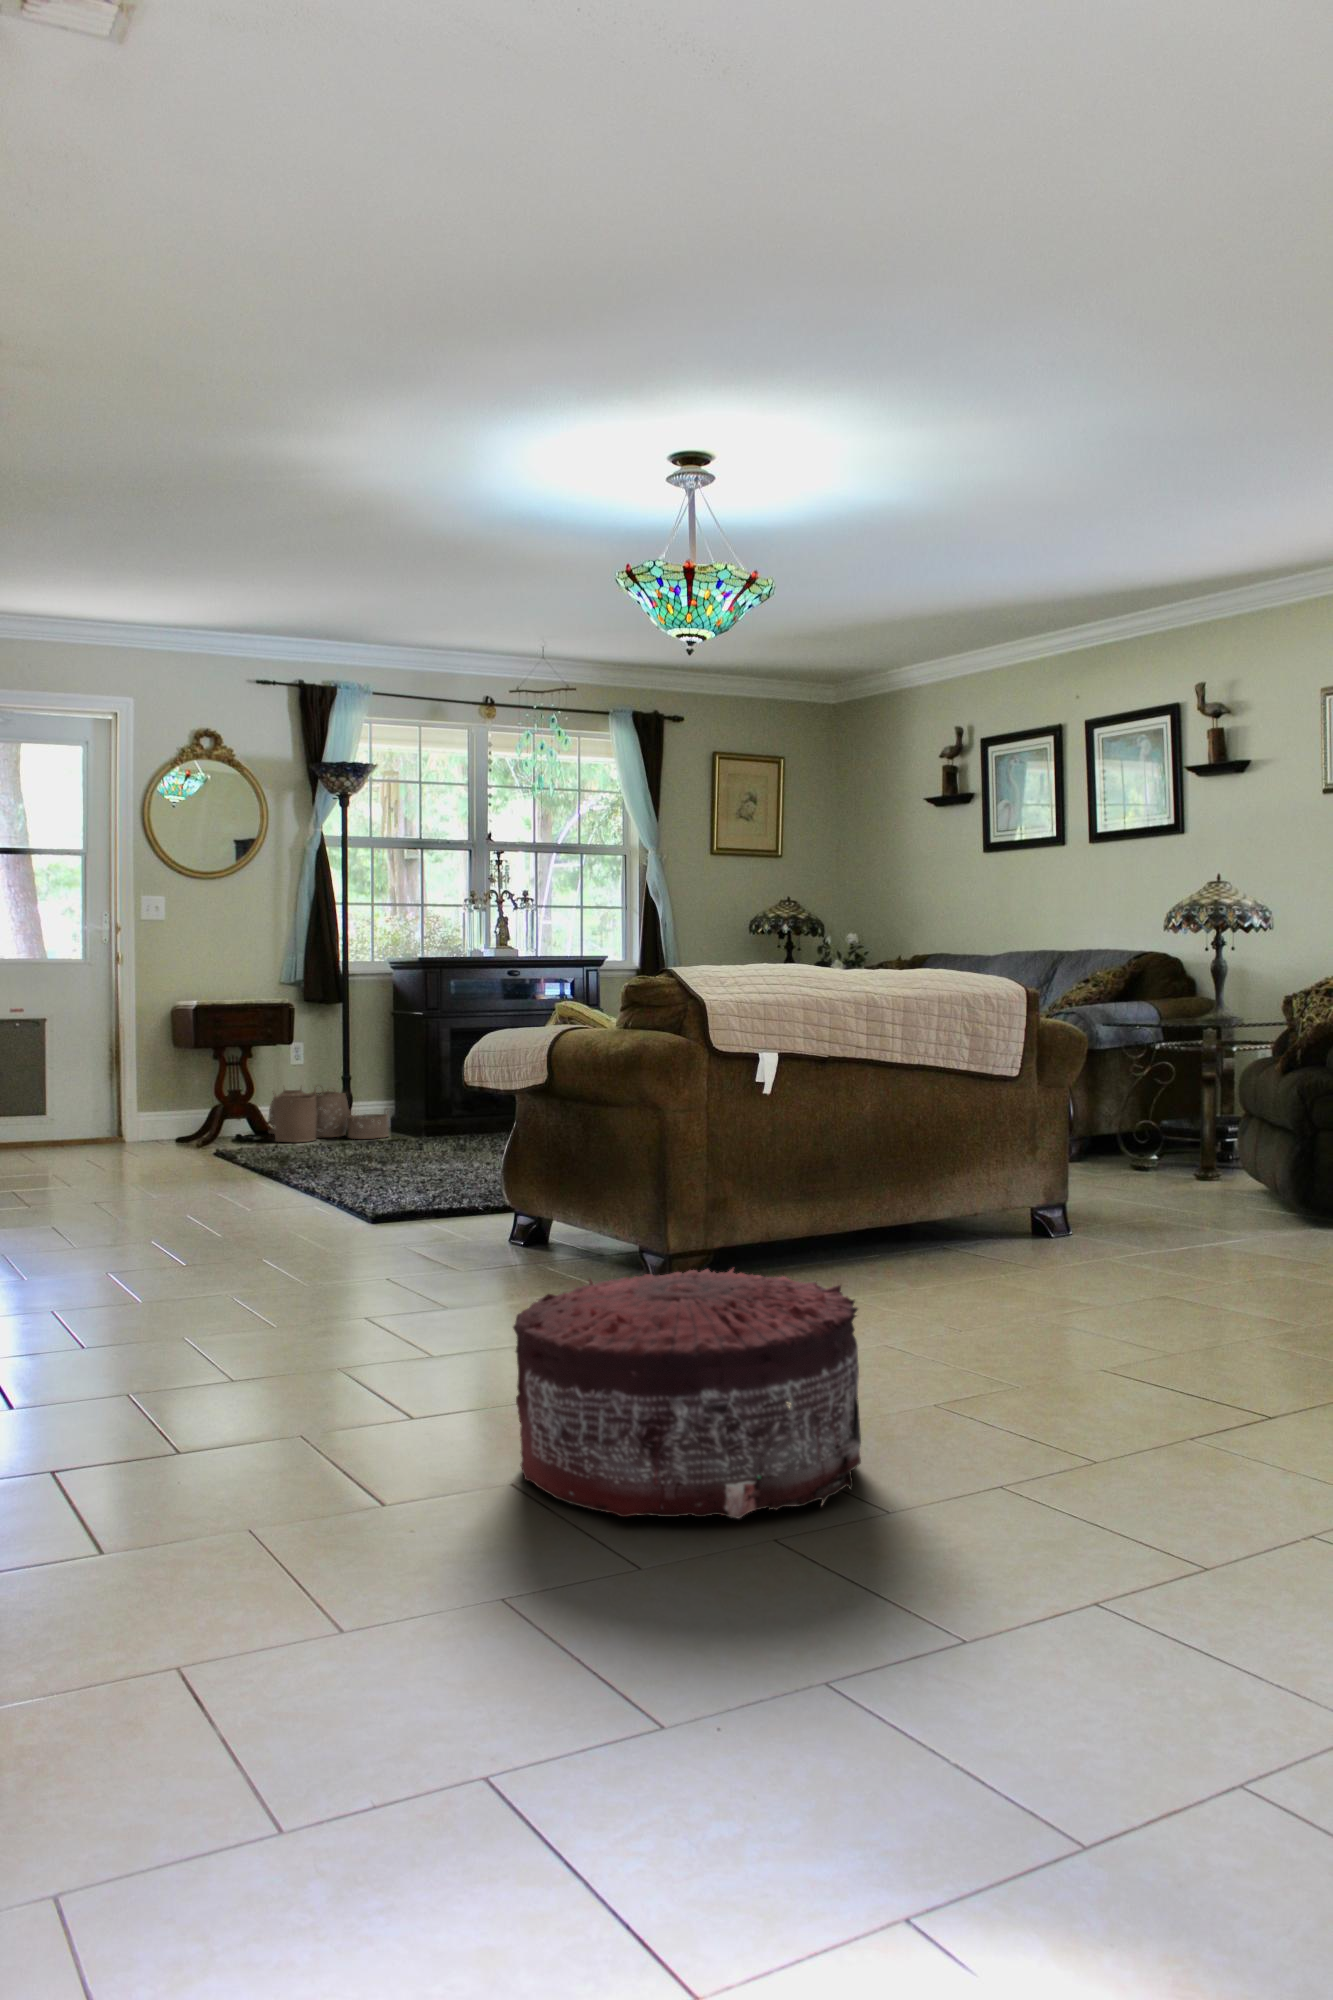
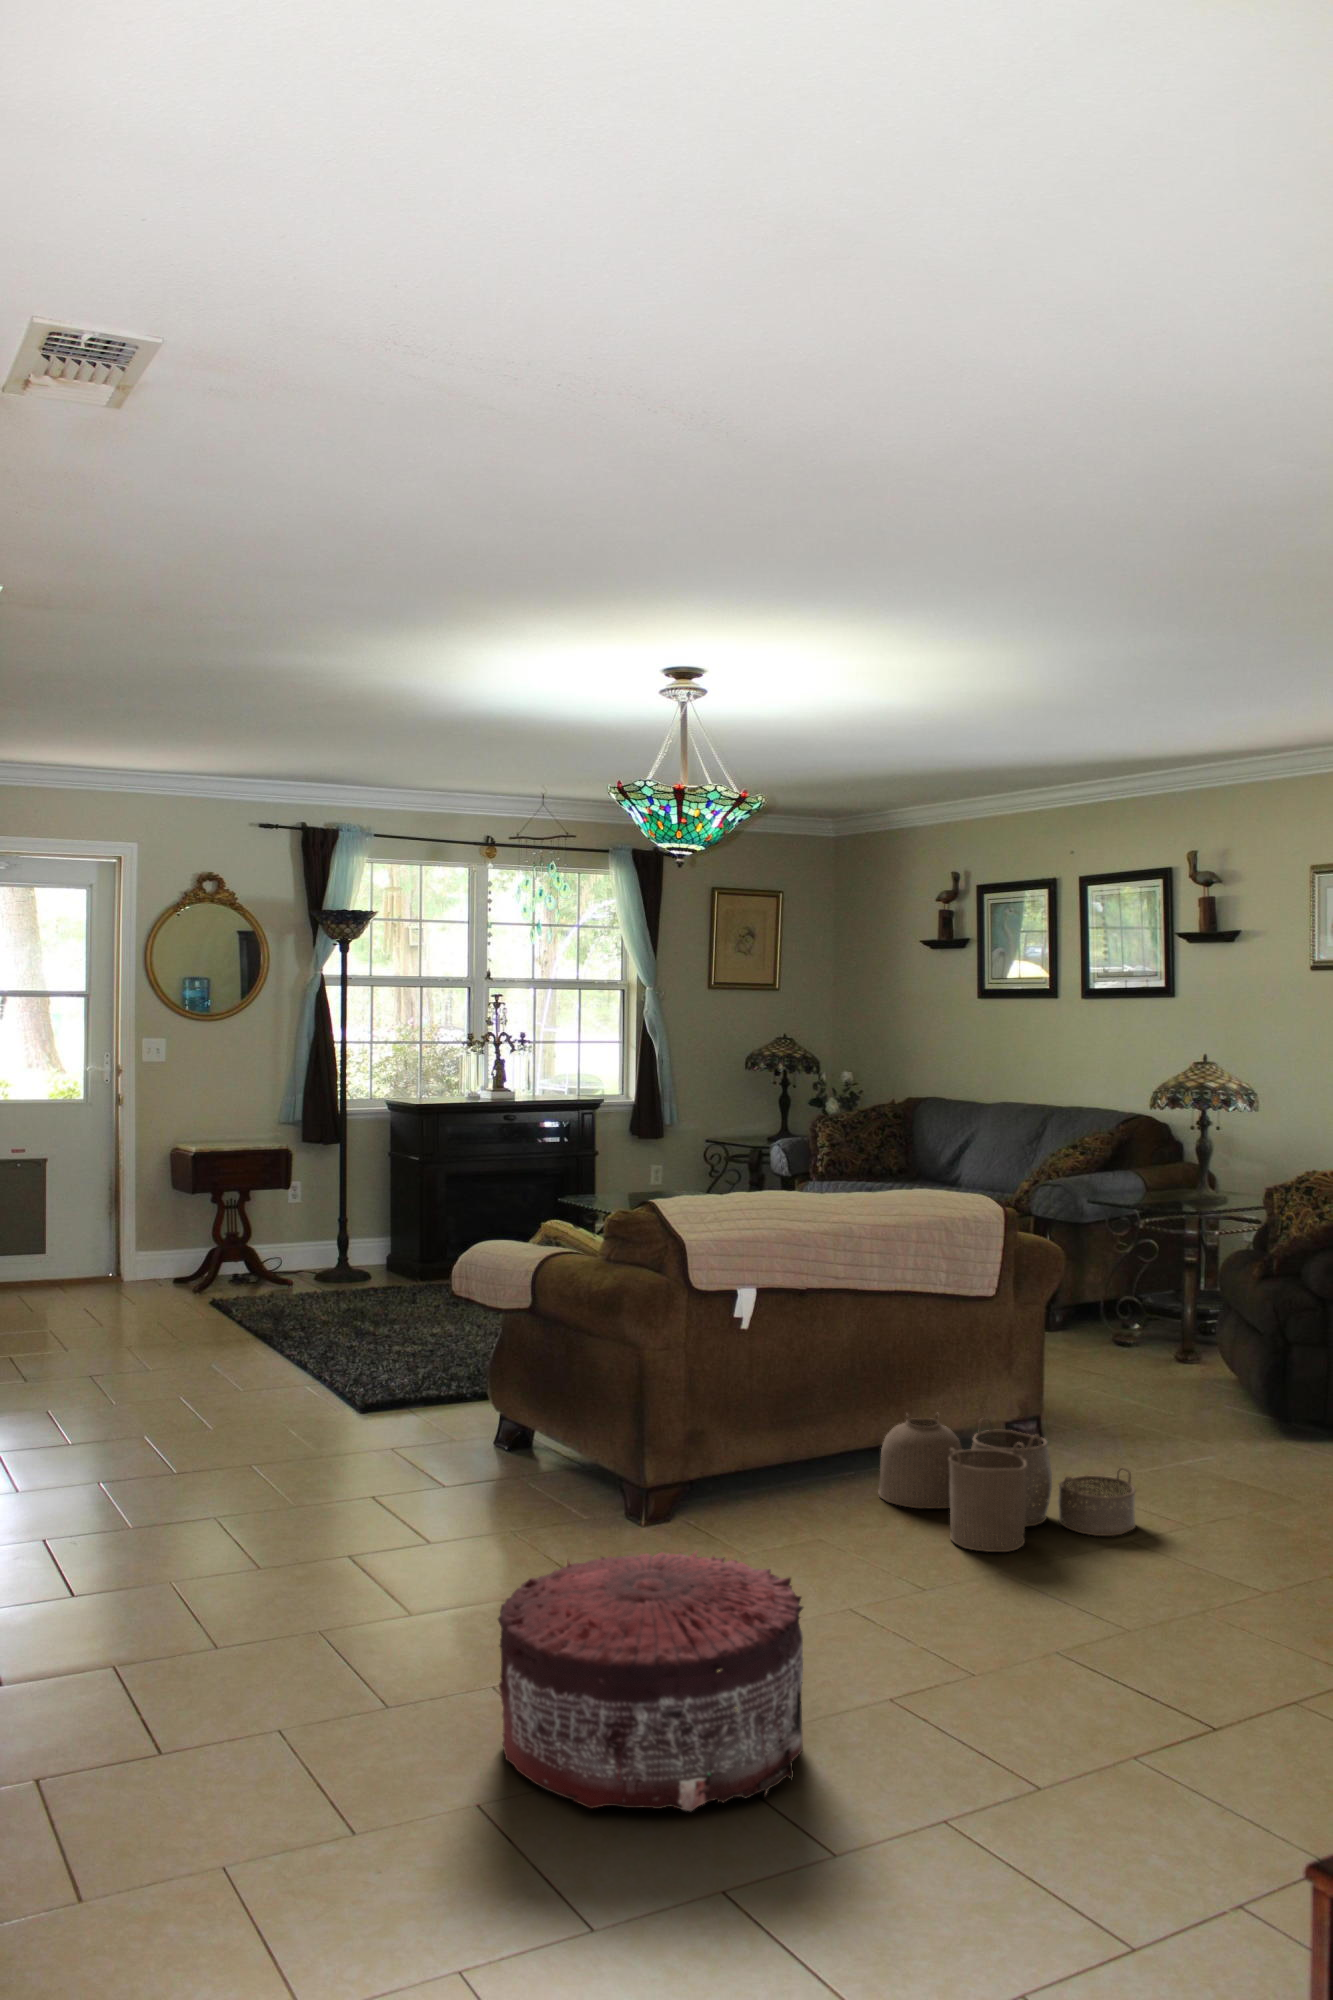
woven basket: present [268,1089,389,1142] -> present [878,1414,1136,1552]

